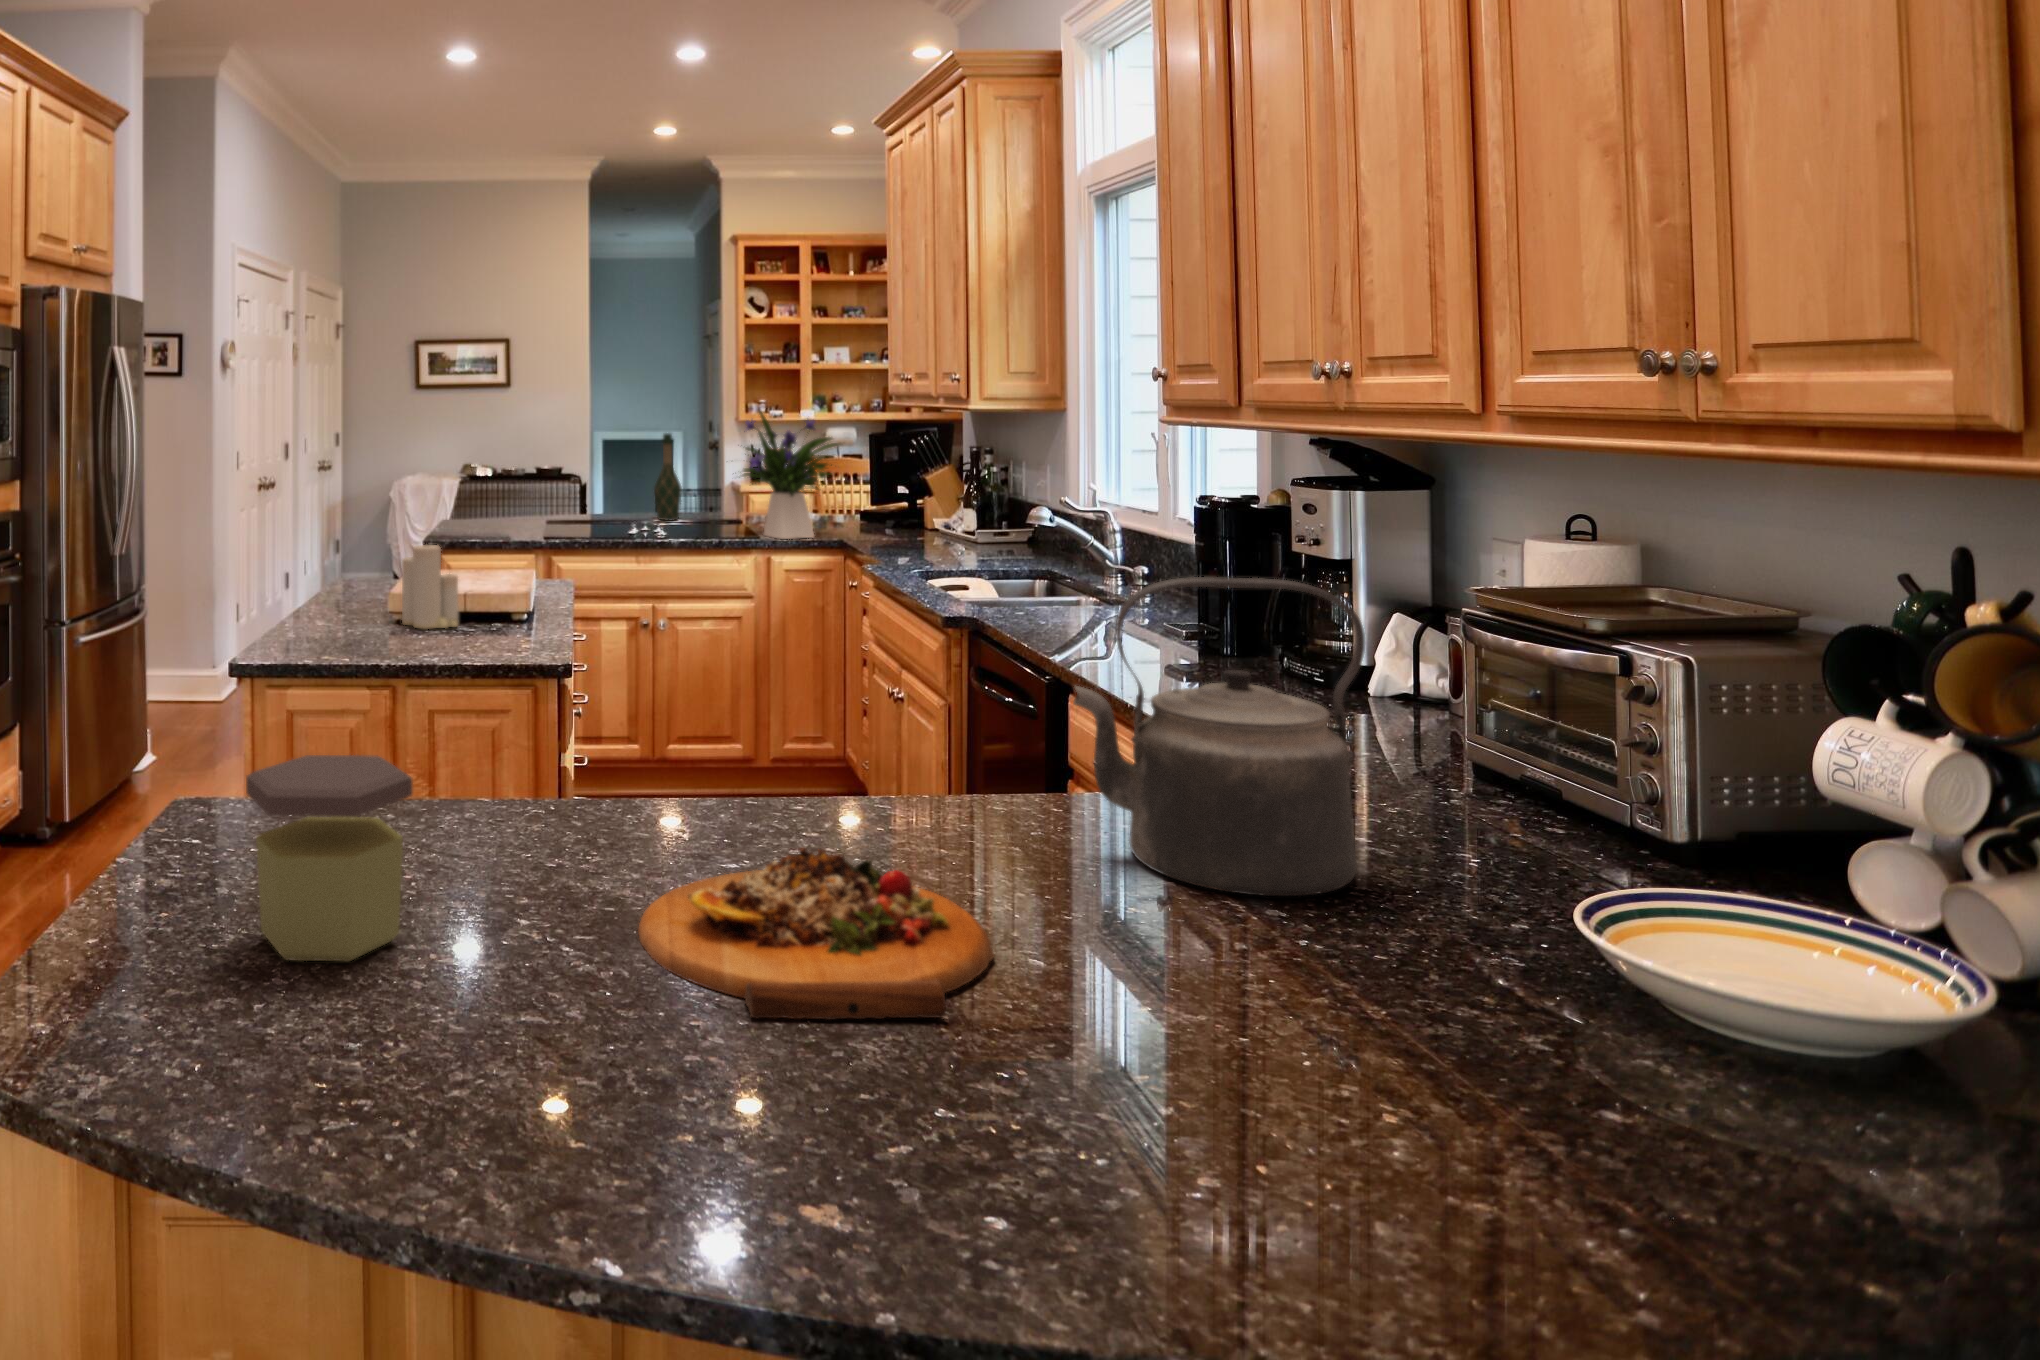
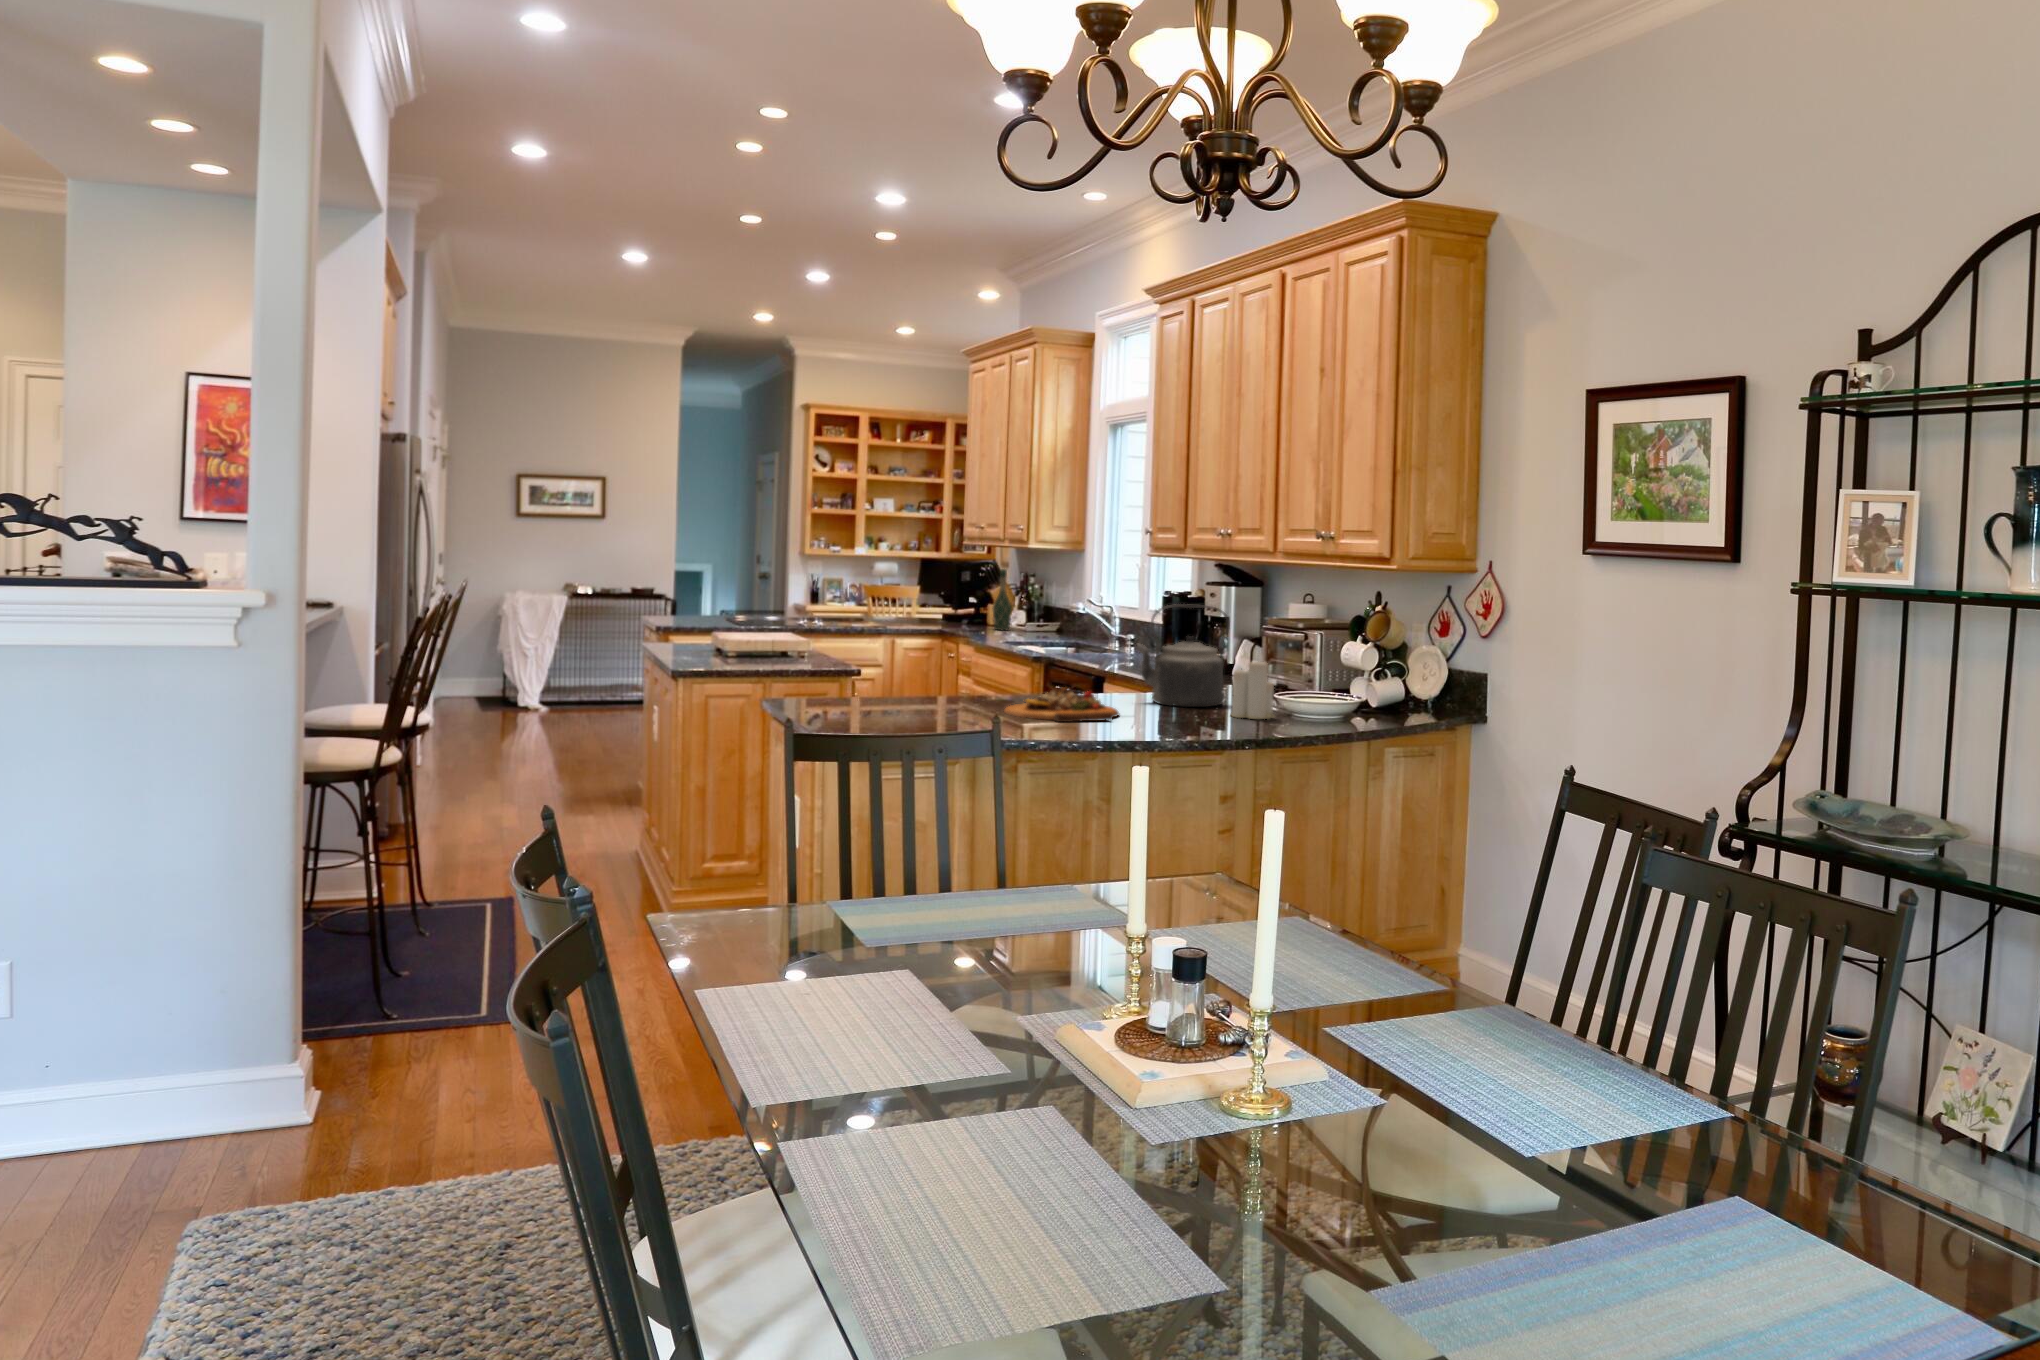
flower arrangement: present [742,413,839,539] -> none [874,544,954,626]
wine bottle: present [654,433,682,520] -> present [993,569,1012,630]
candle: present [402,545,458,629] -> present [1231,661,1275,719]
jar: present [246,755,413,961] -> none [880,655,939,717]

